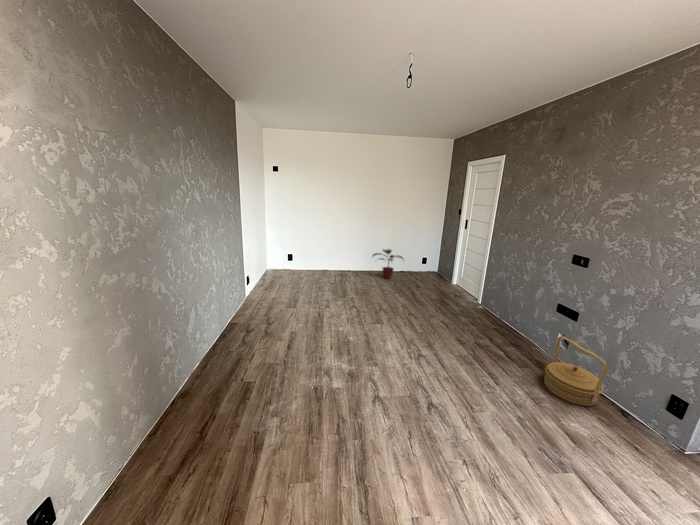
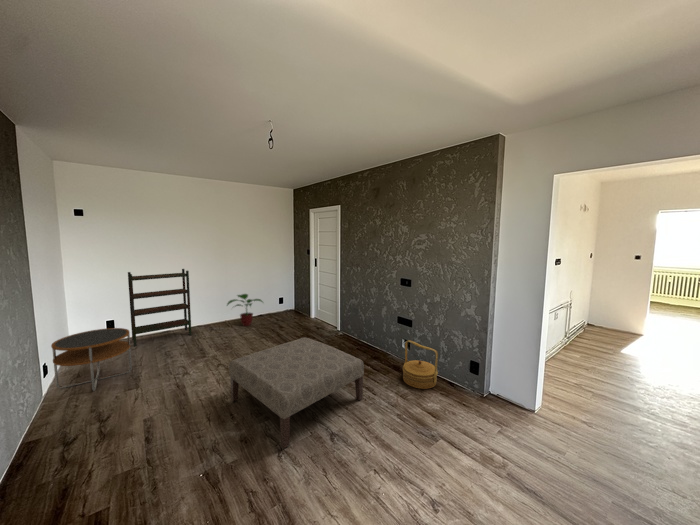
bookshelf: none [303,220,344,277] -> present [128,269,192,346]
side table: none [253,260,297,302] -> present [51,328,132,391]
ottoman: none [353,301,486,396] -> present [229,337,364,448]

